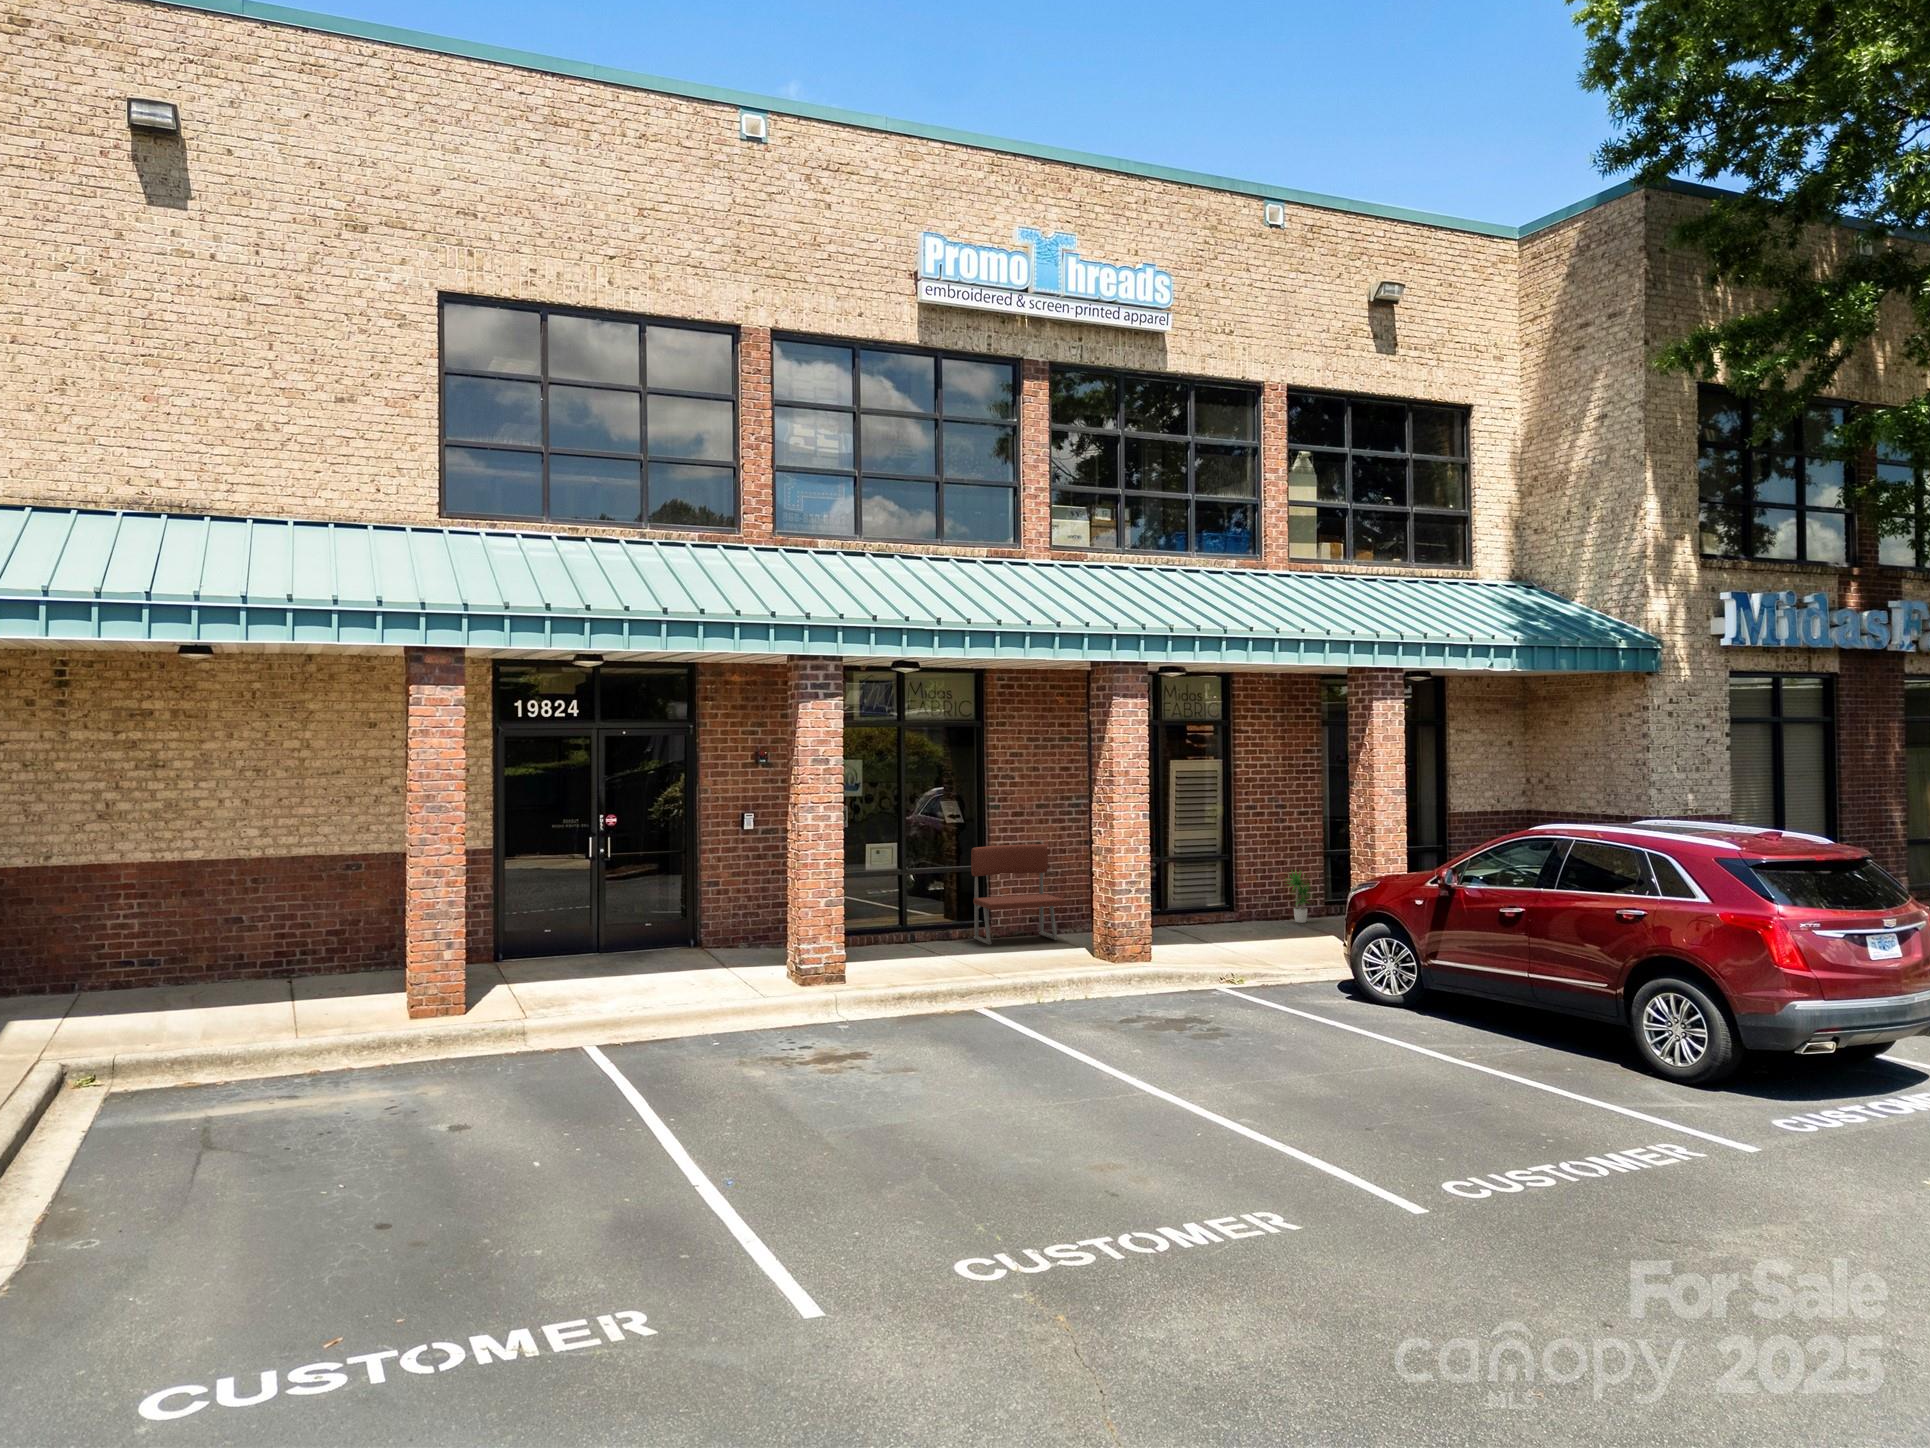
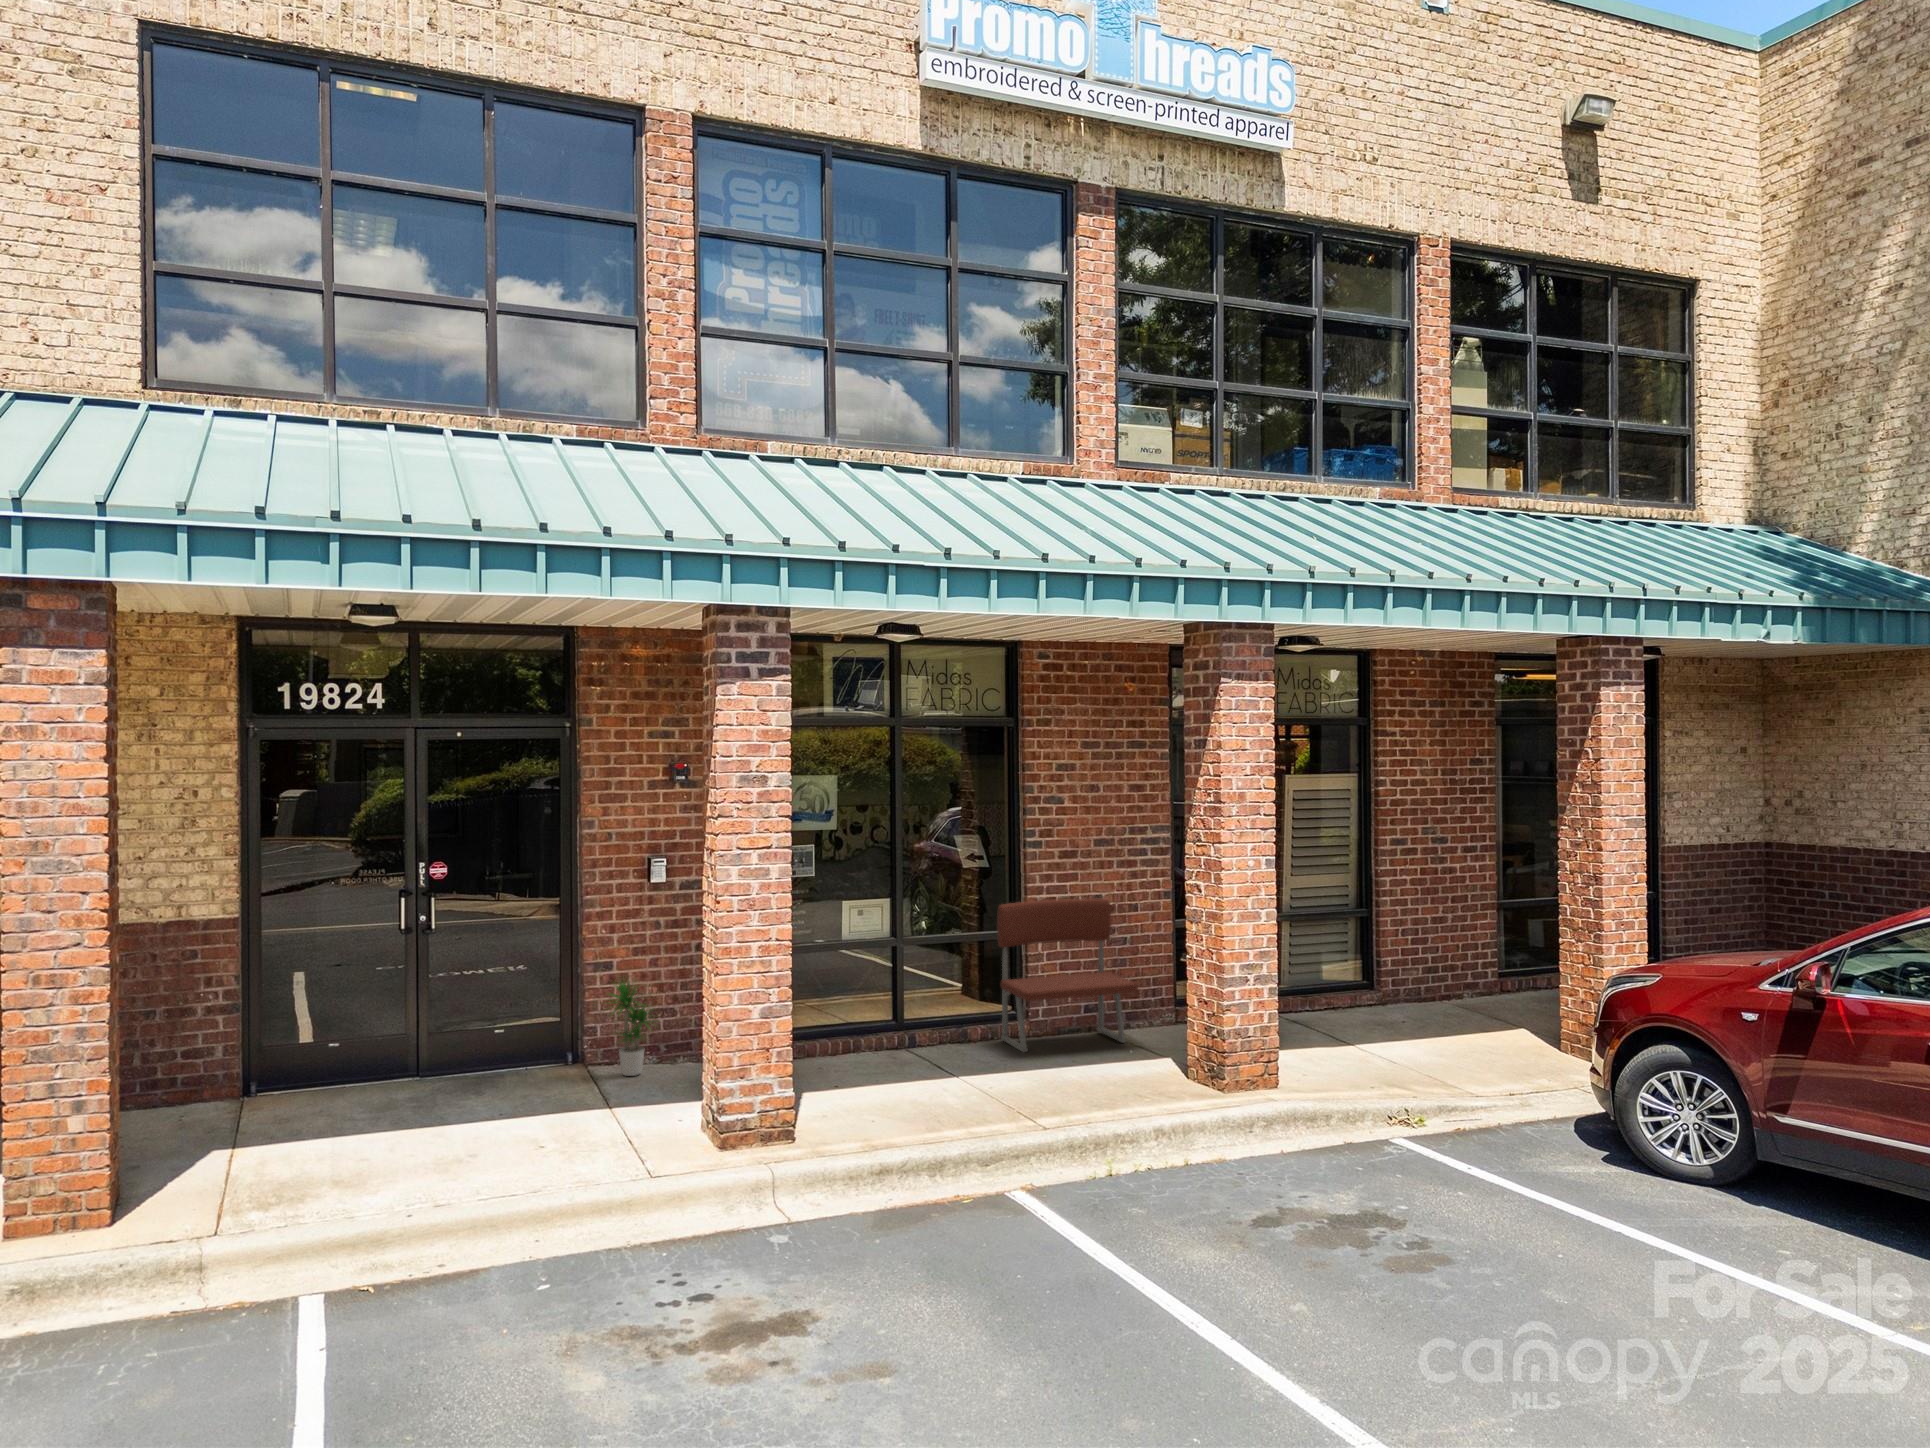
potted plant: present [1287,870,1310,923] -> present [608,980,651,1076]

